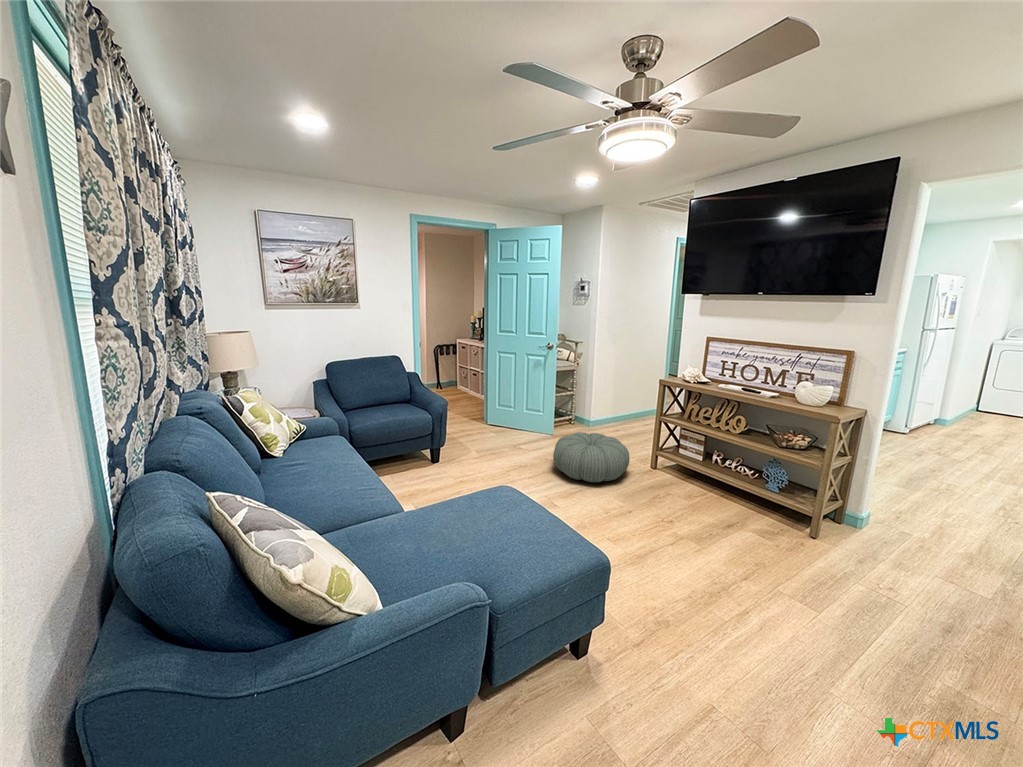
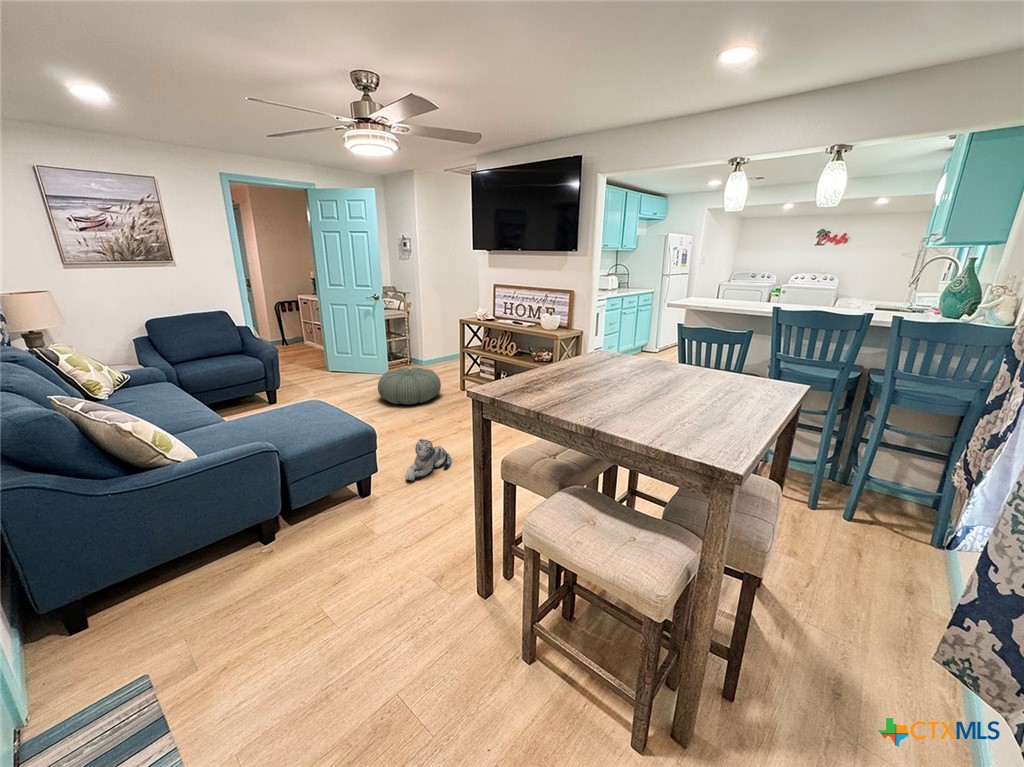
plush toy: none [635,570,696,641] -> present [406,439,452,481]

